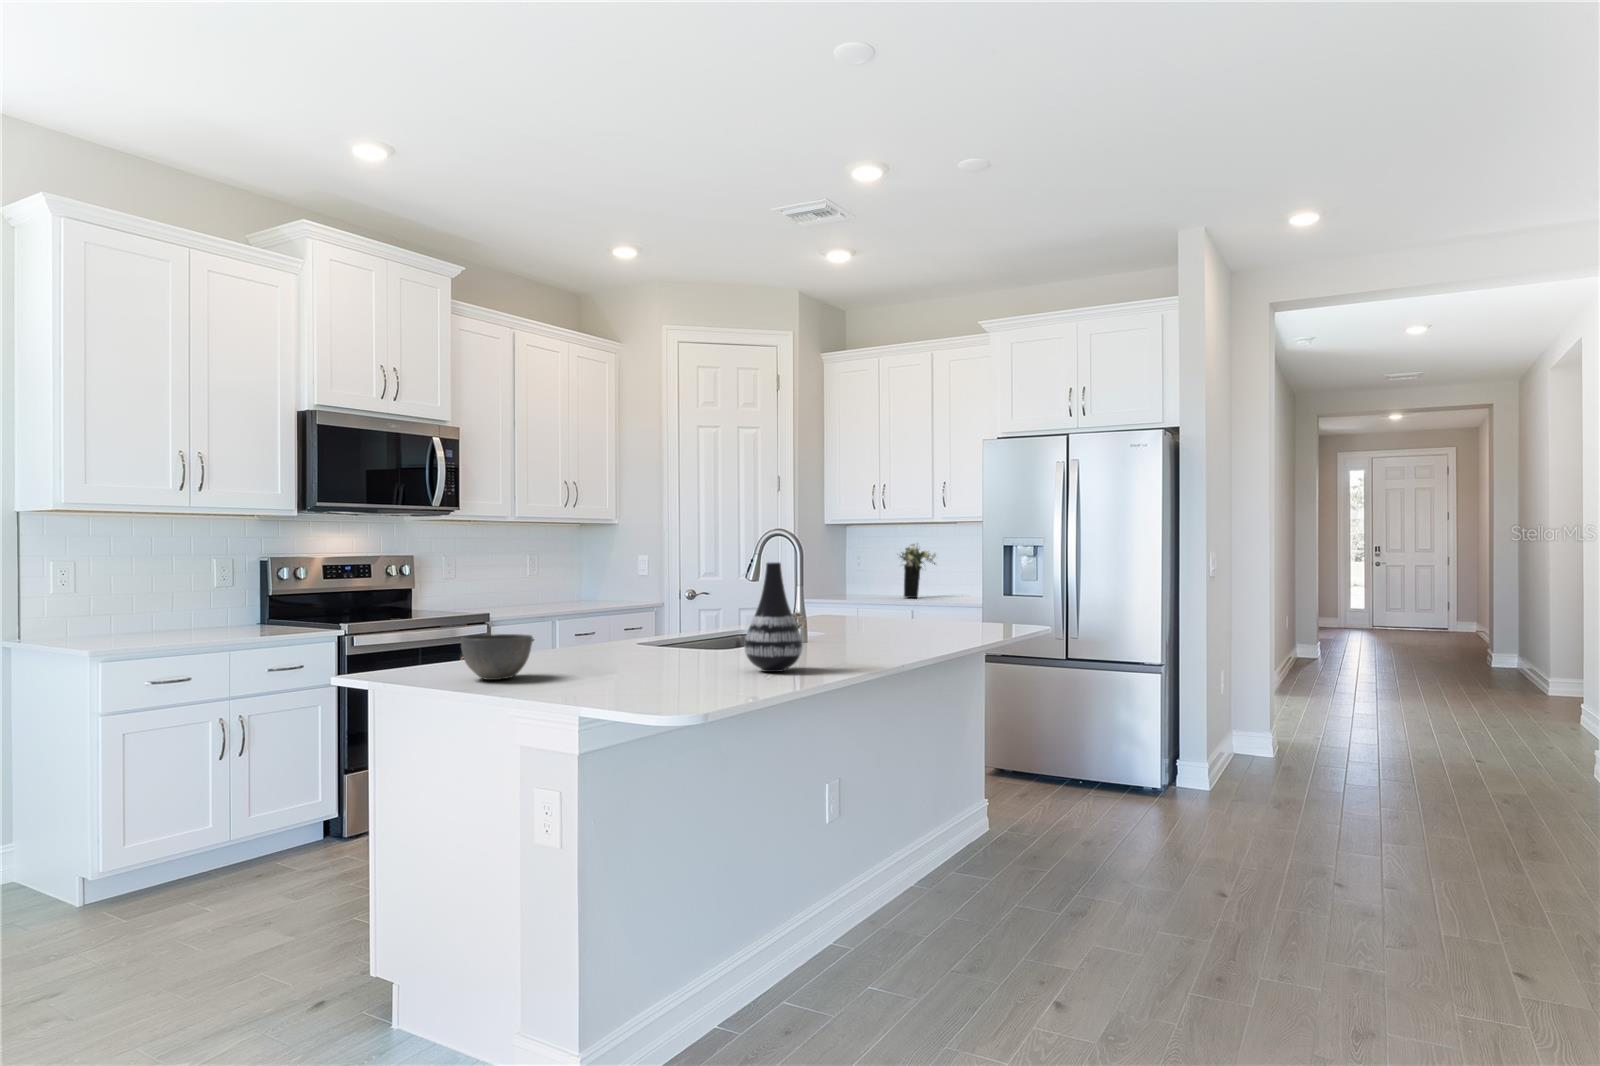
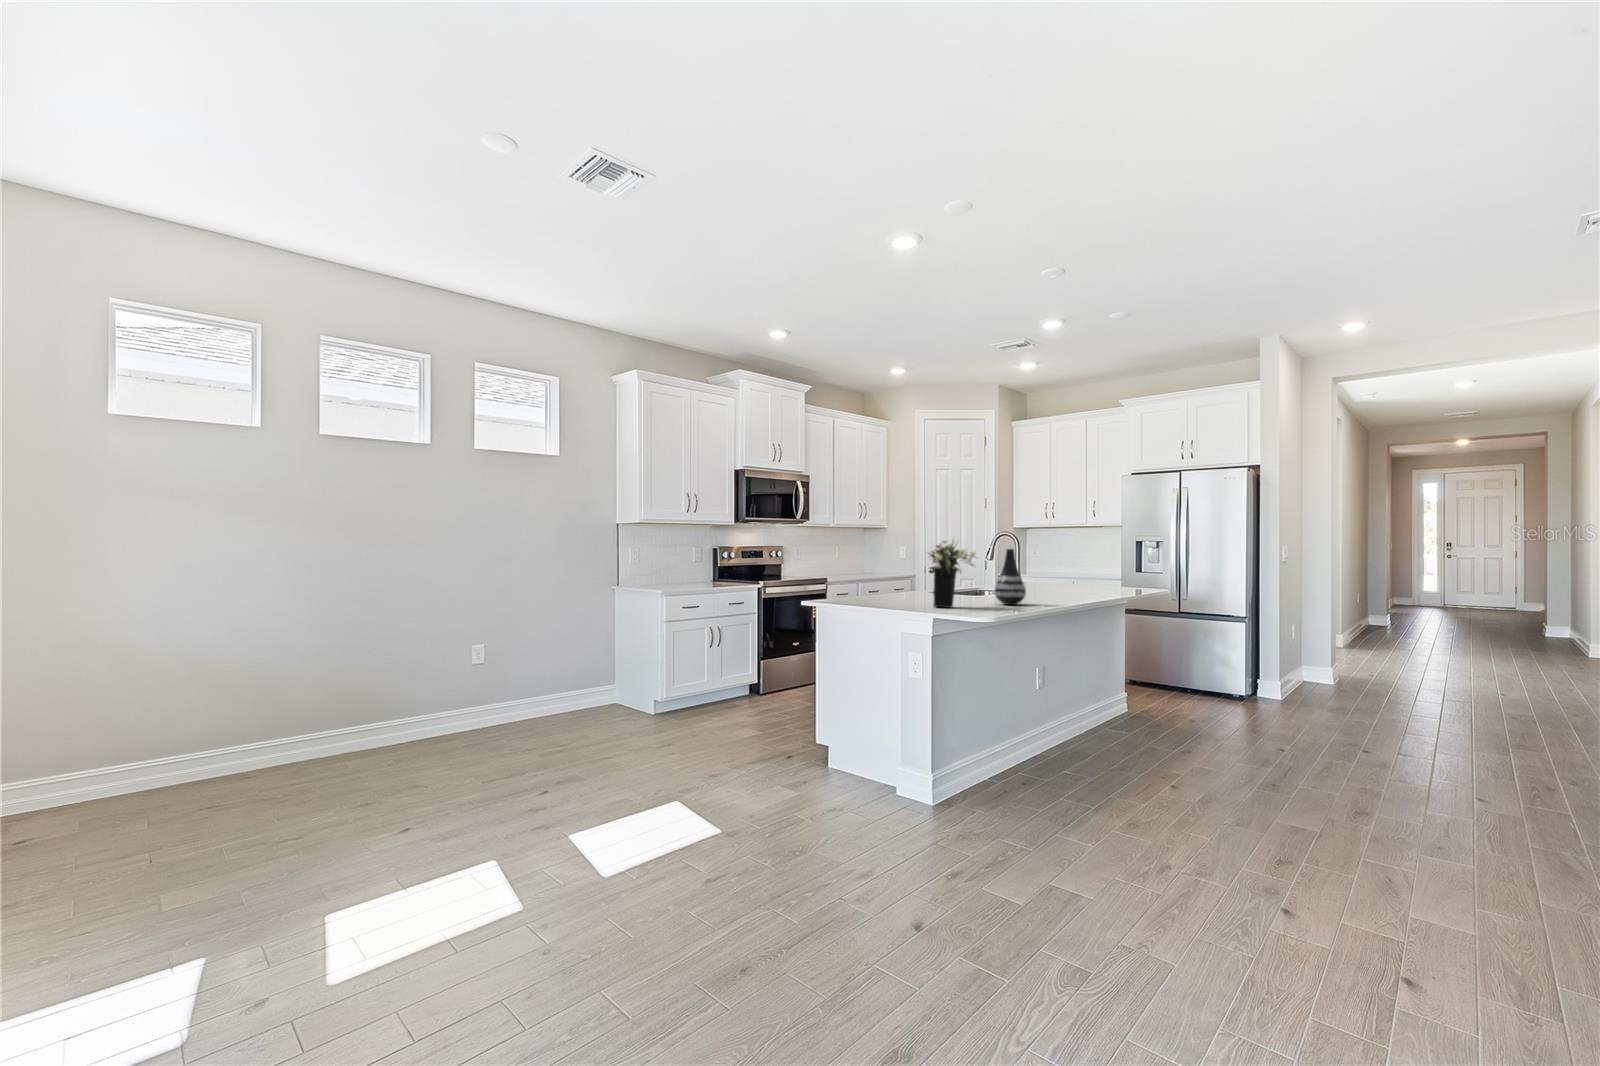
flower arrangement: present [900,543,936,598] -> present [928,540,978,608]
bowl: present [461,634,533,680] -> none [856,583,889,604]

